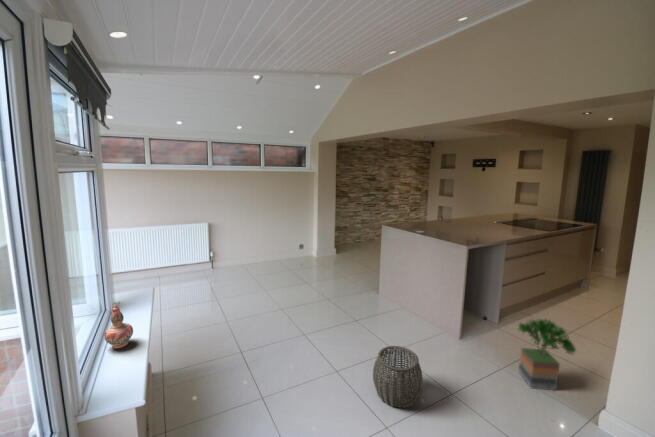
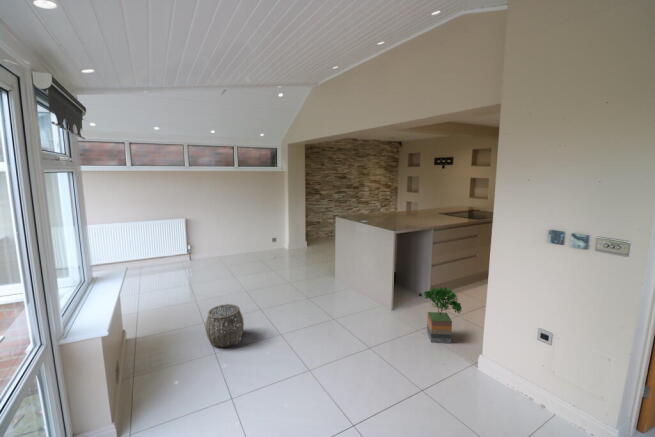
decorative vase: present [104,304,133,348] -> none [82,272,104,306]
woven basket: present [373,346,423,407] -> present [206,304,244,347]

